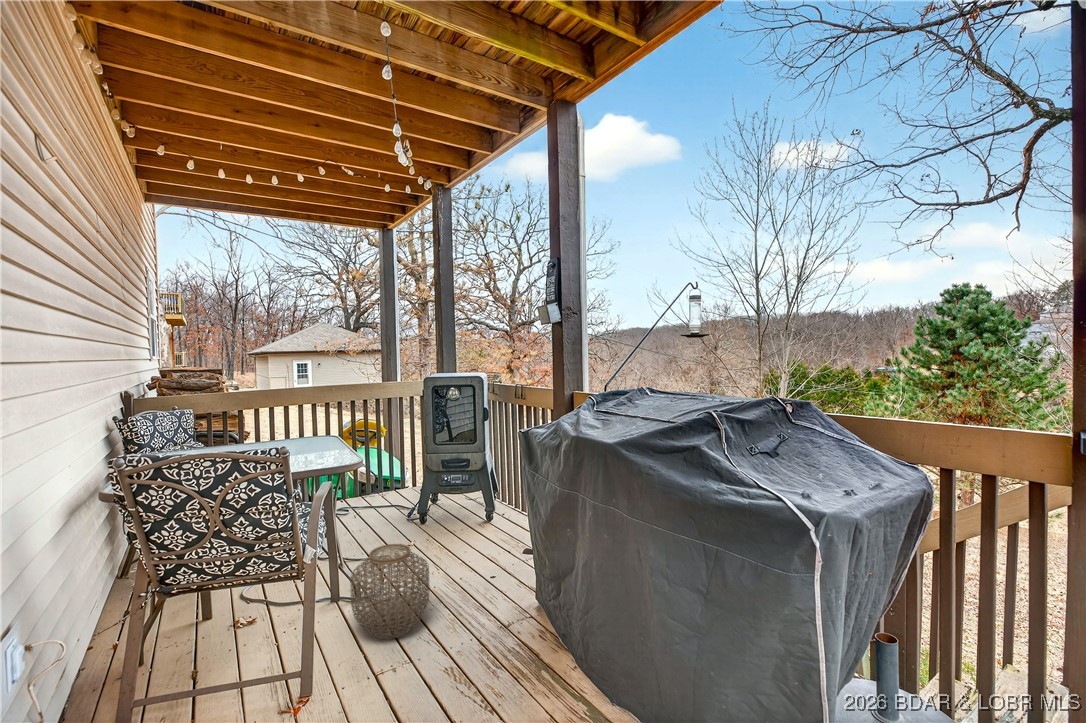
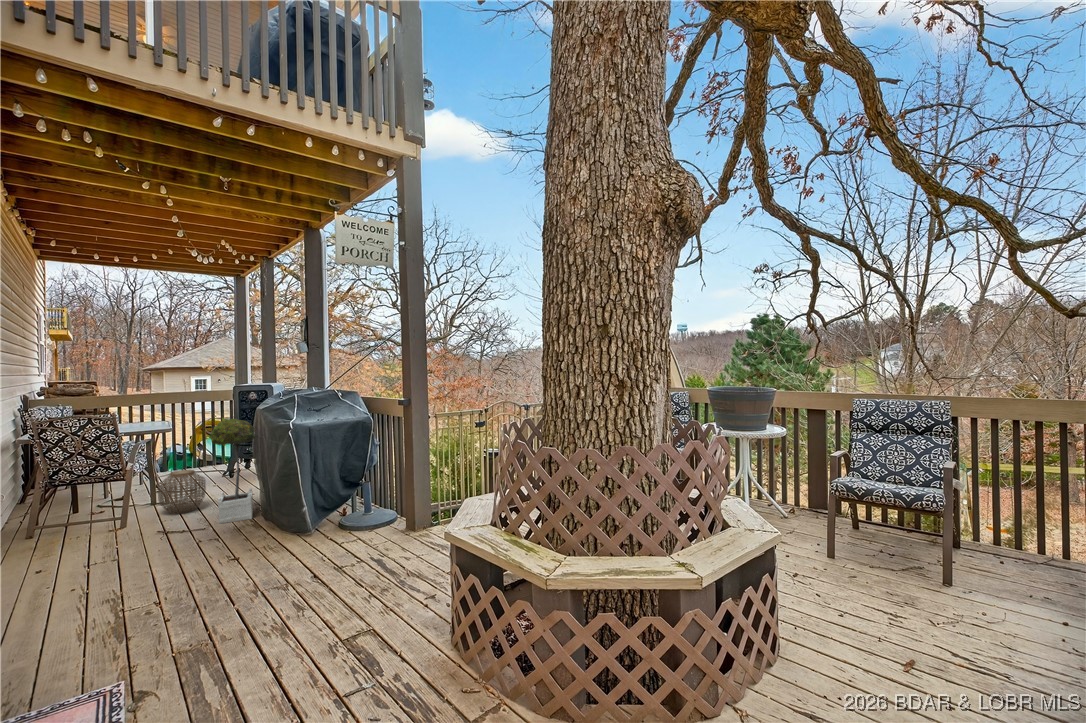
potted tree: none [459,447,552,692] -> present [209,418,255,523]

